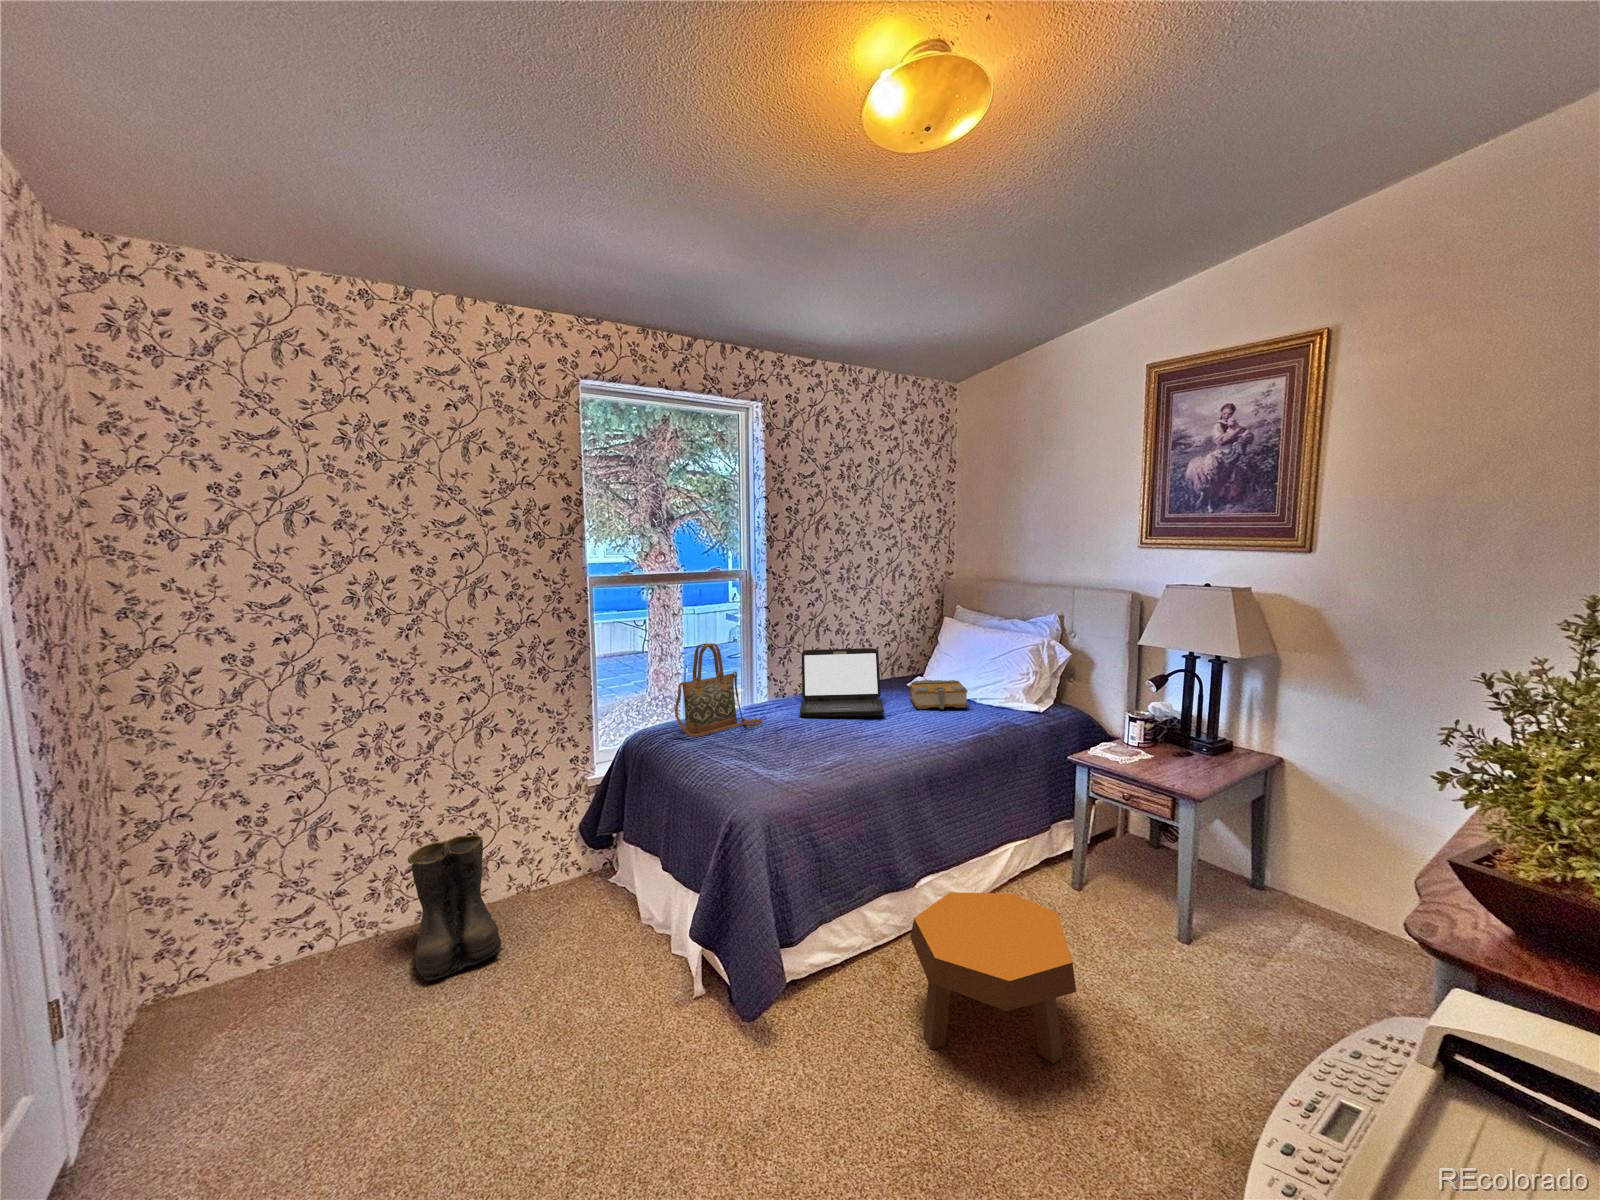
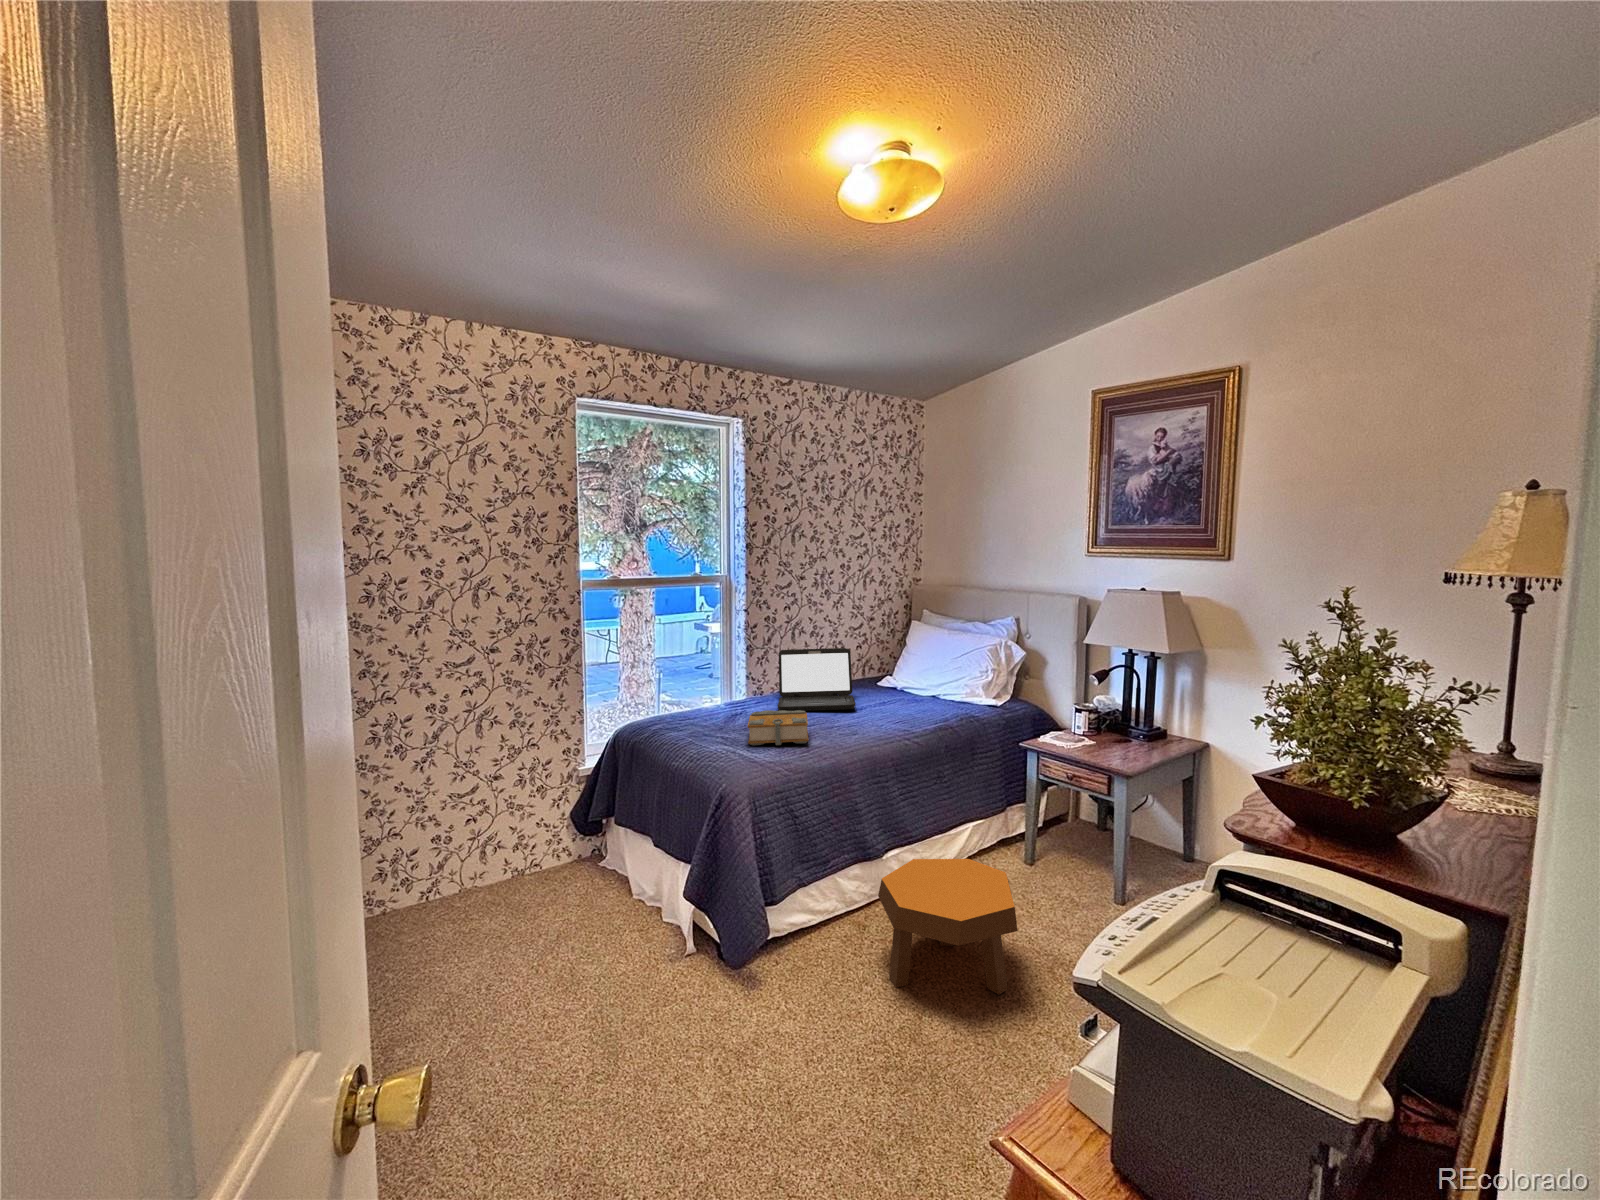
handbag: present [675,643,763,737] -> none [663,642,744,728]
book: present [910,680,968,709] -> present [748,710,809,745]
boots: present [408,835,503,981] -> none [416,819,509,948]

